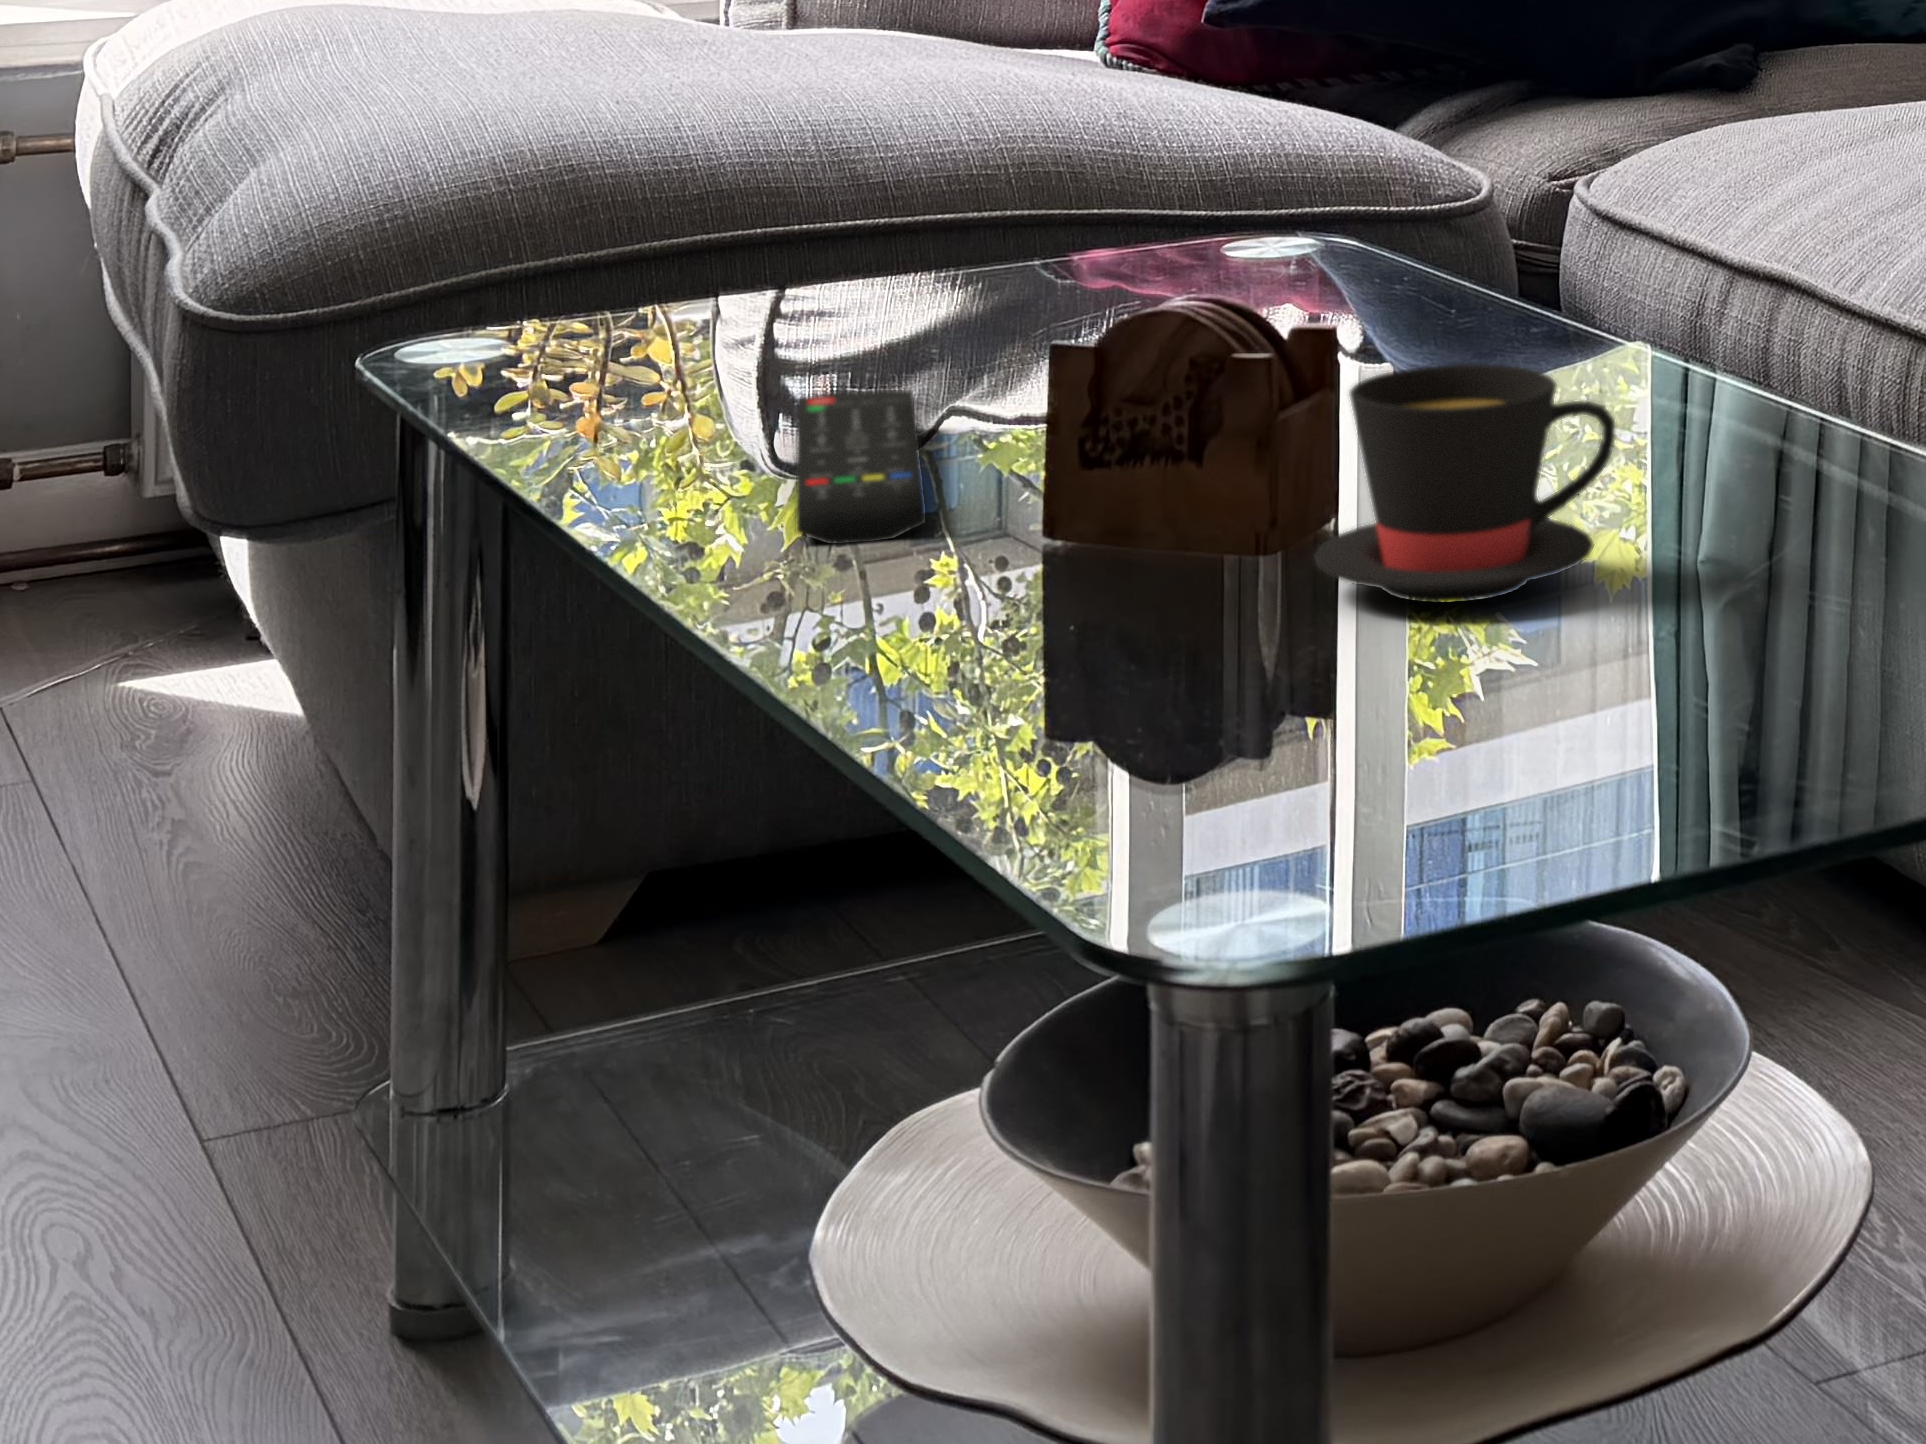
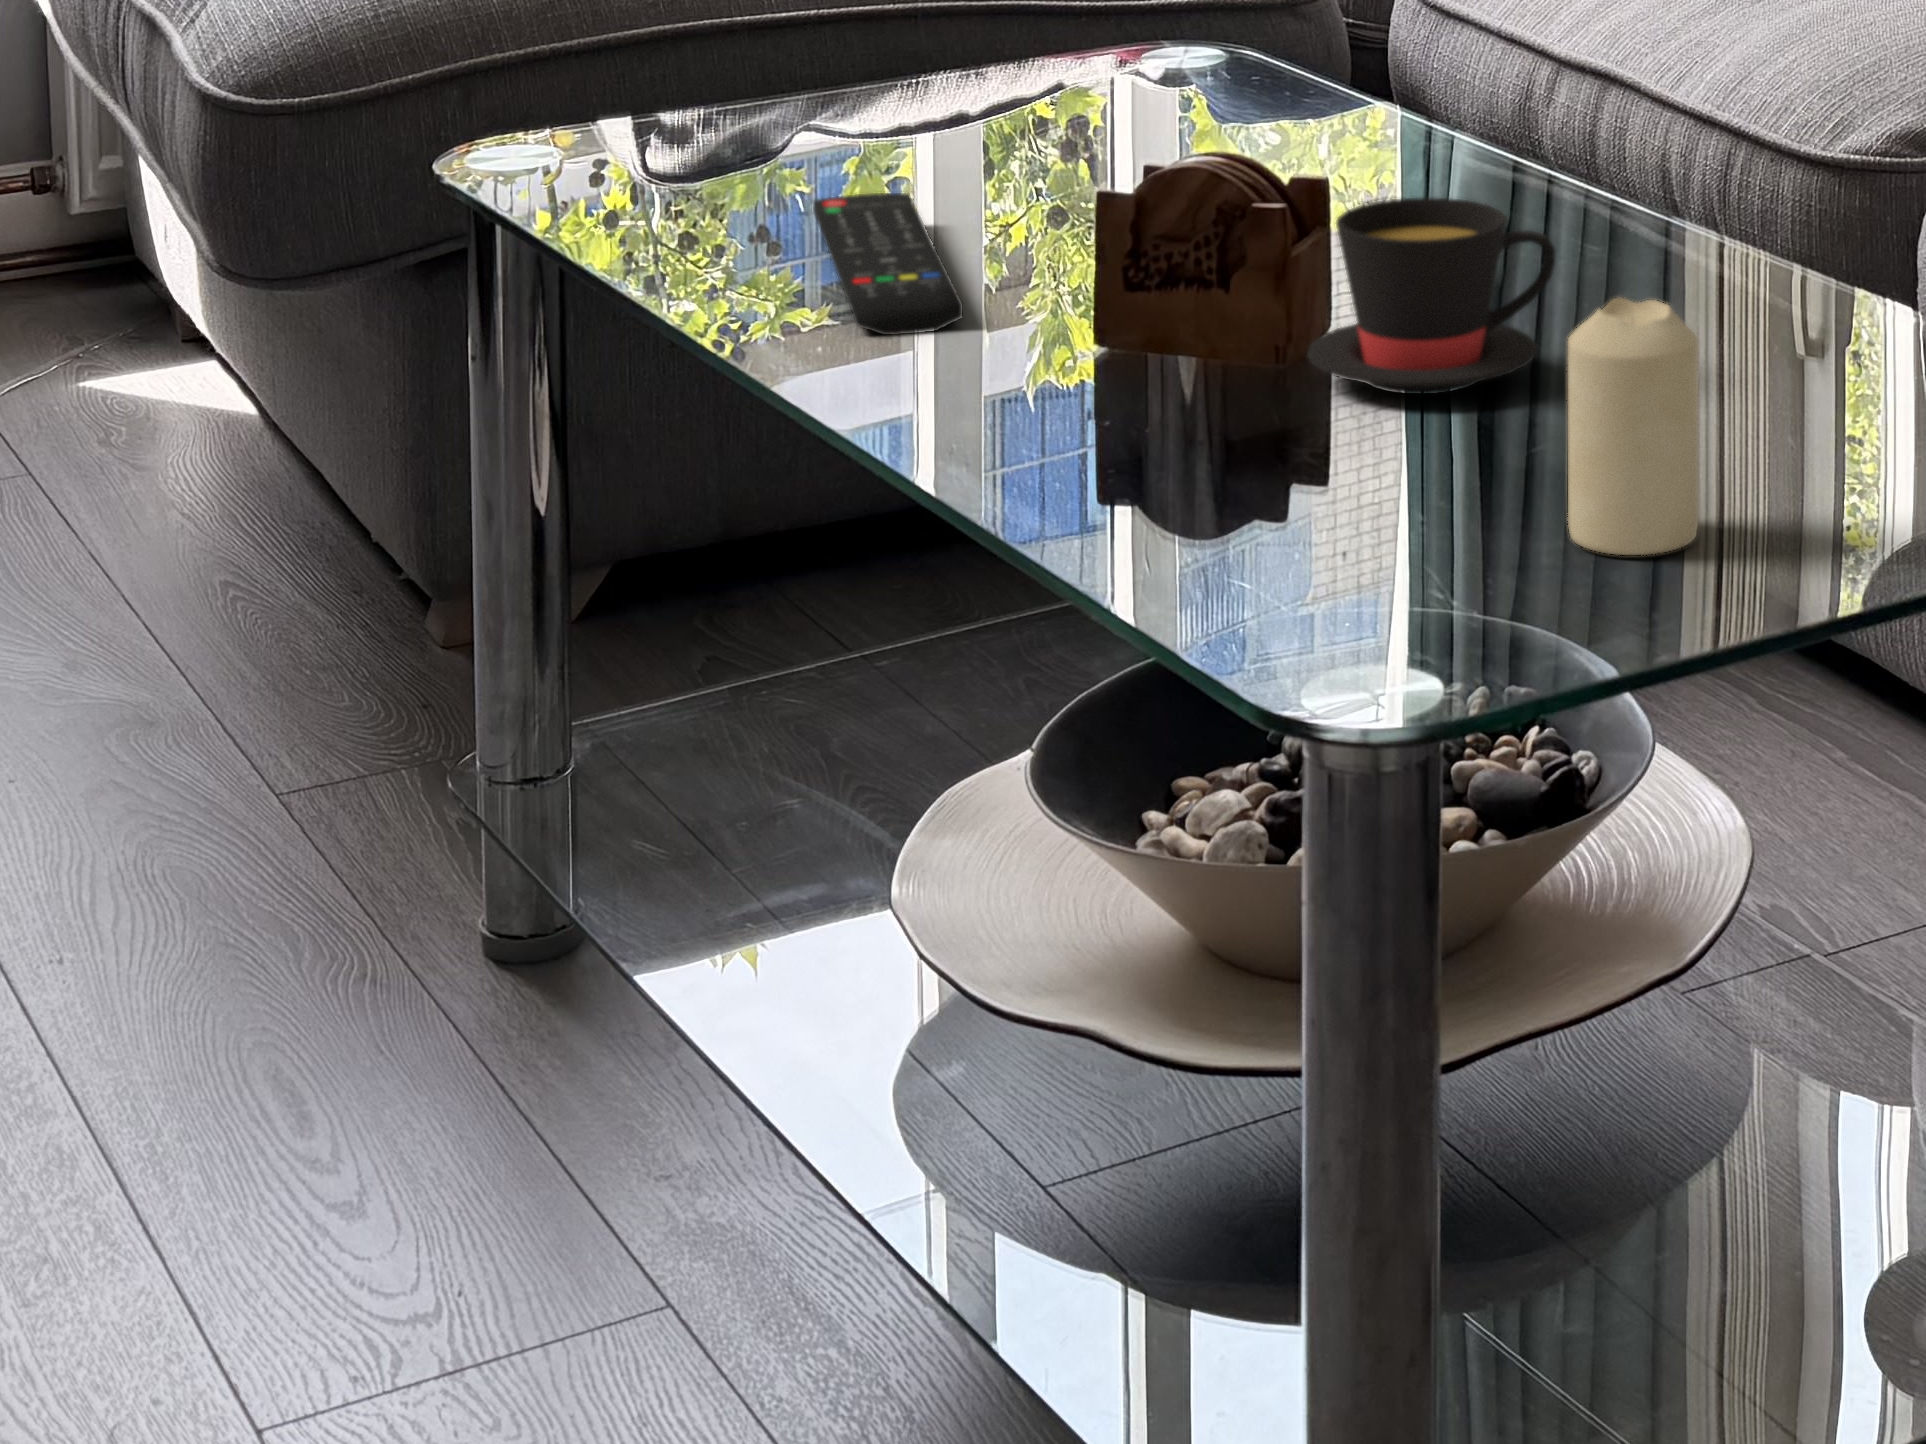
candle: none [1571,454,1736,783] -> present [1568,298,1698,555]

